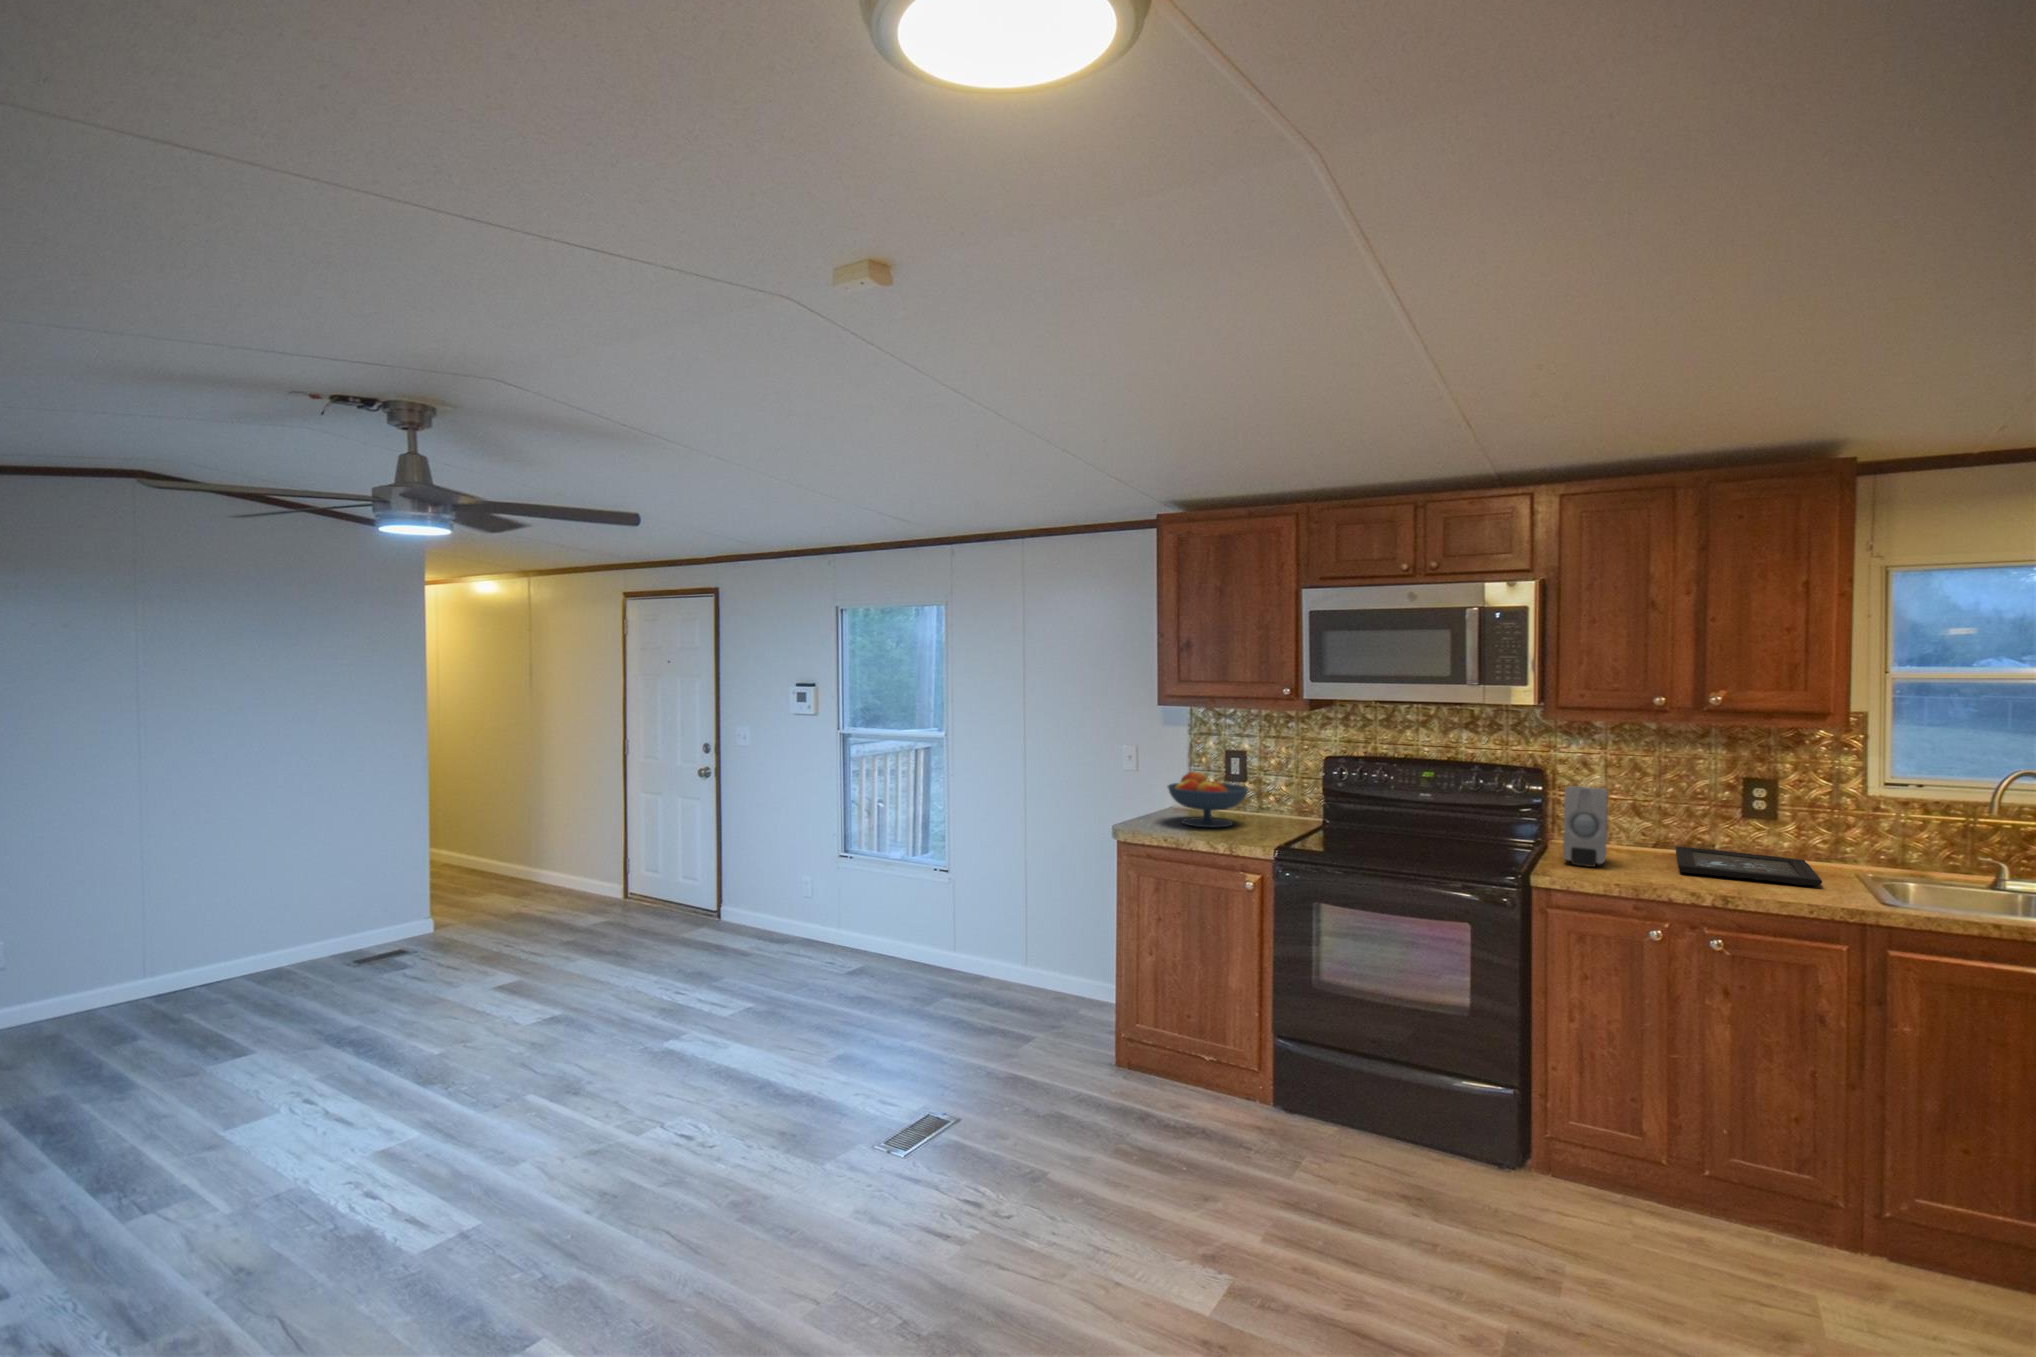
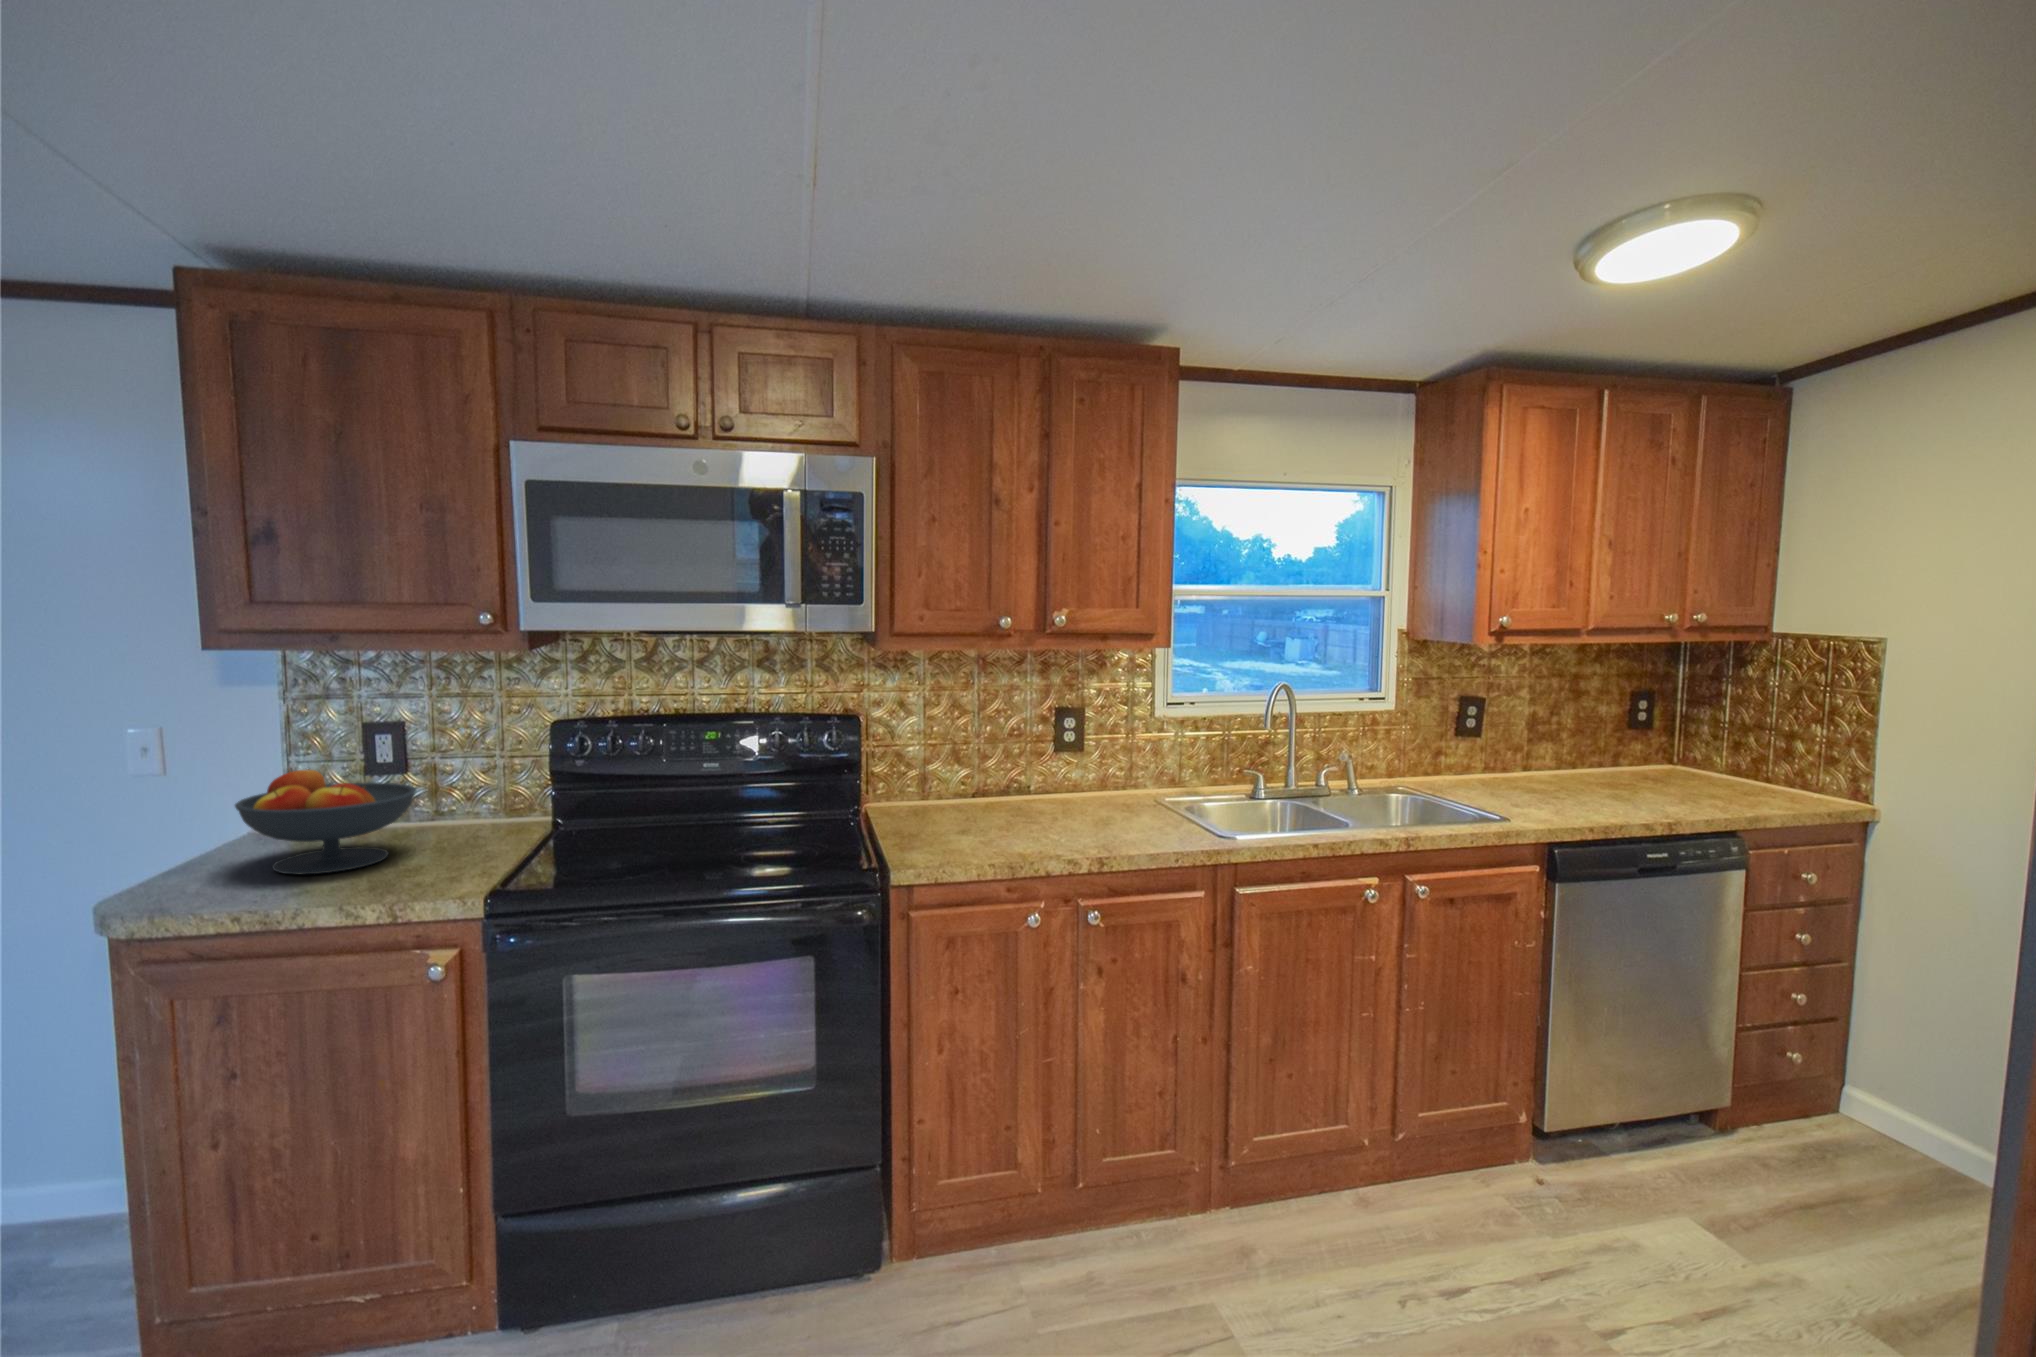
soap dispenser: present [1563,786,1608,867] -> none [901,735,956,841]
tray: present [1676,846,1822,886] -> none [994,790,1154,829]

